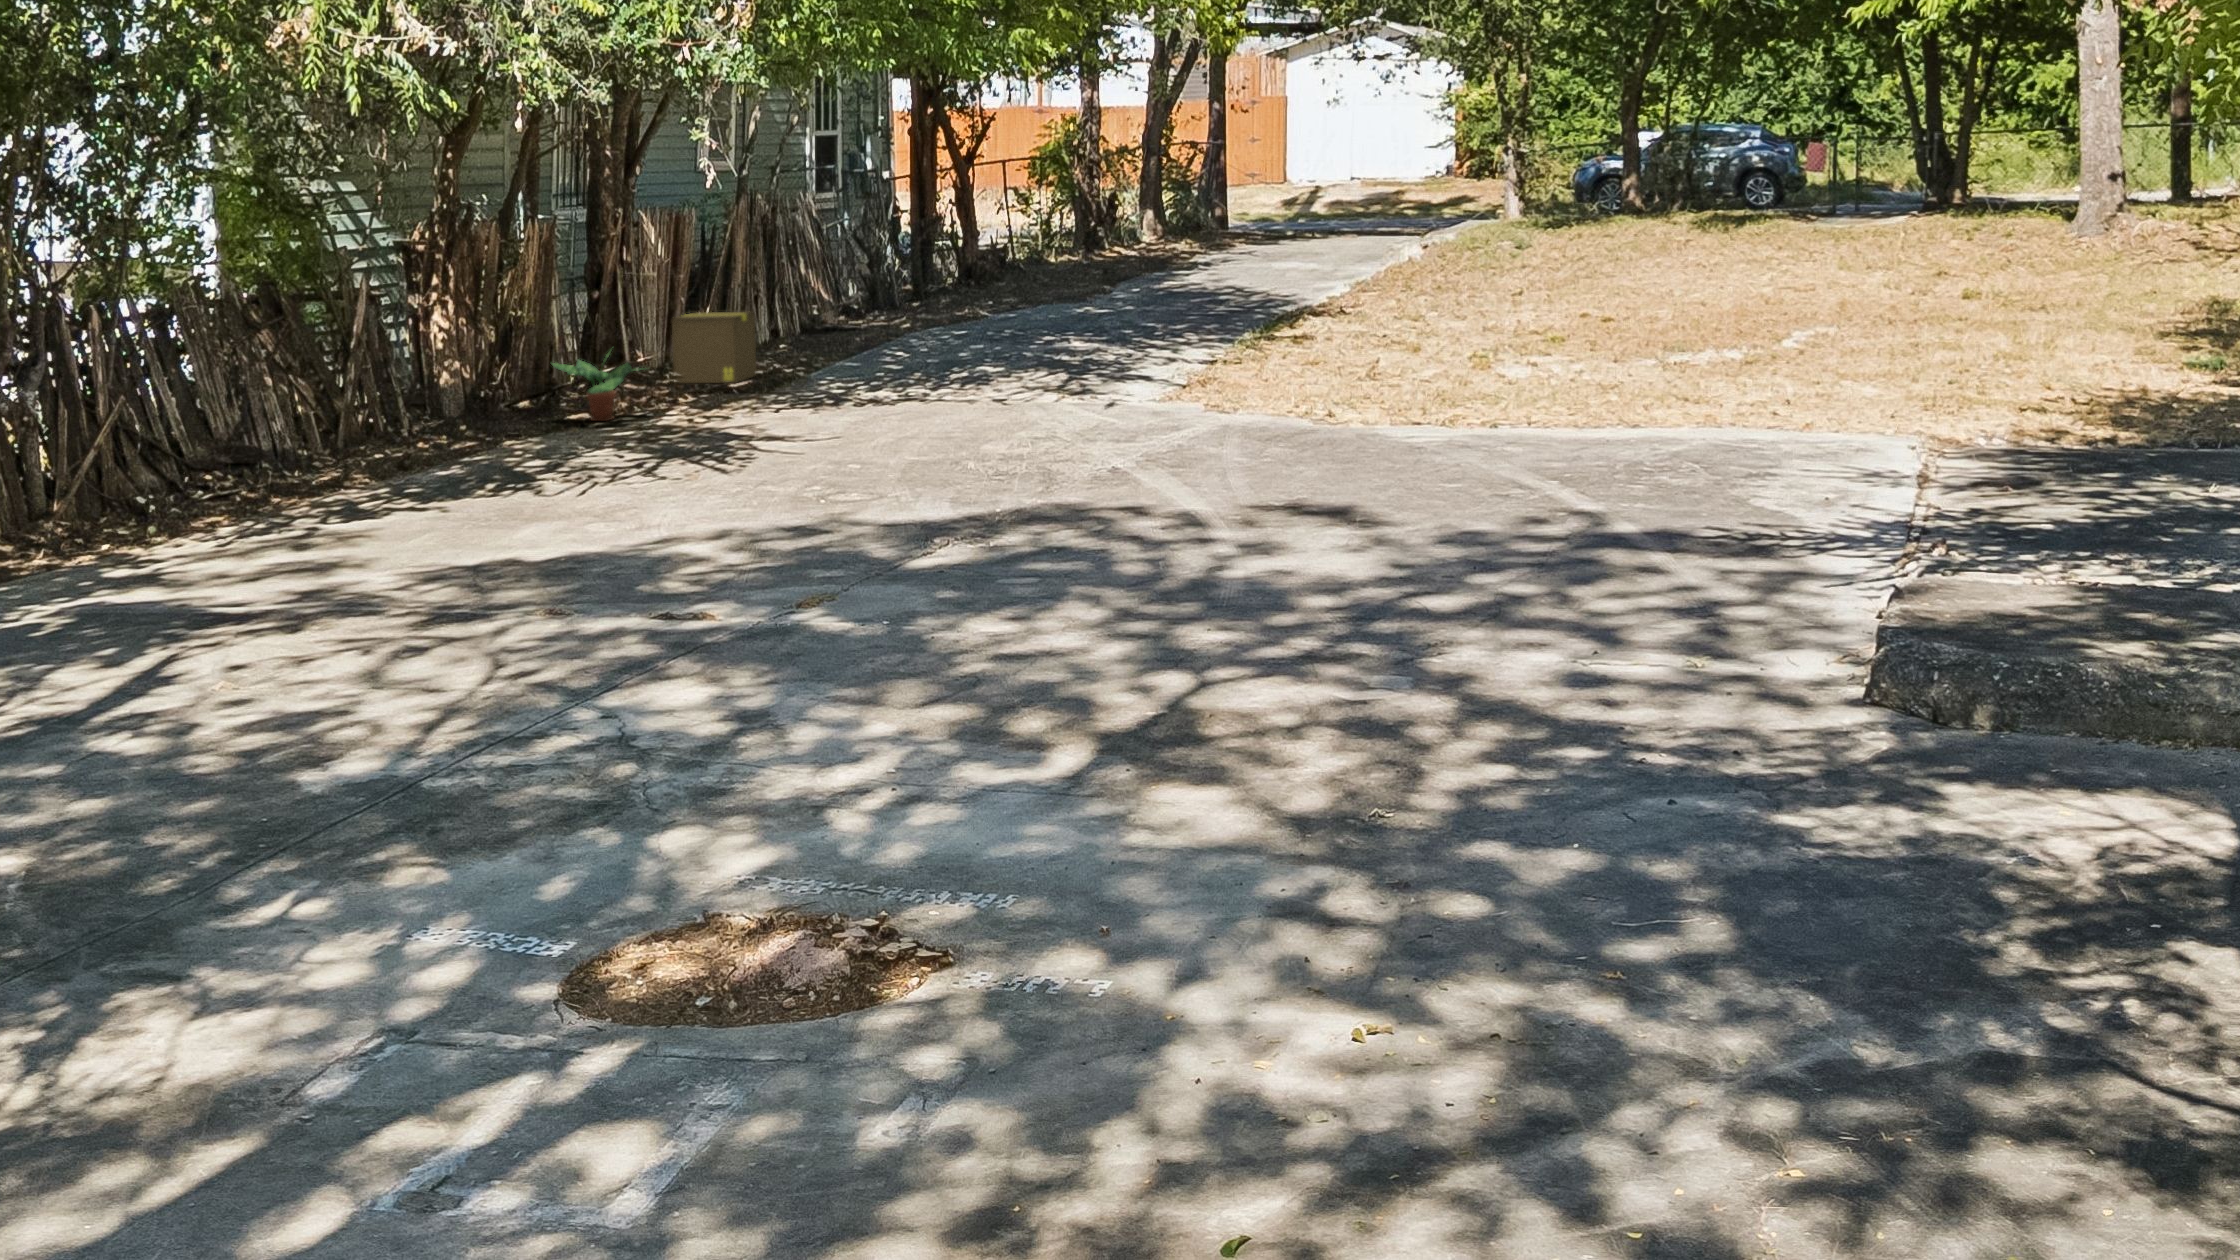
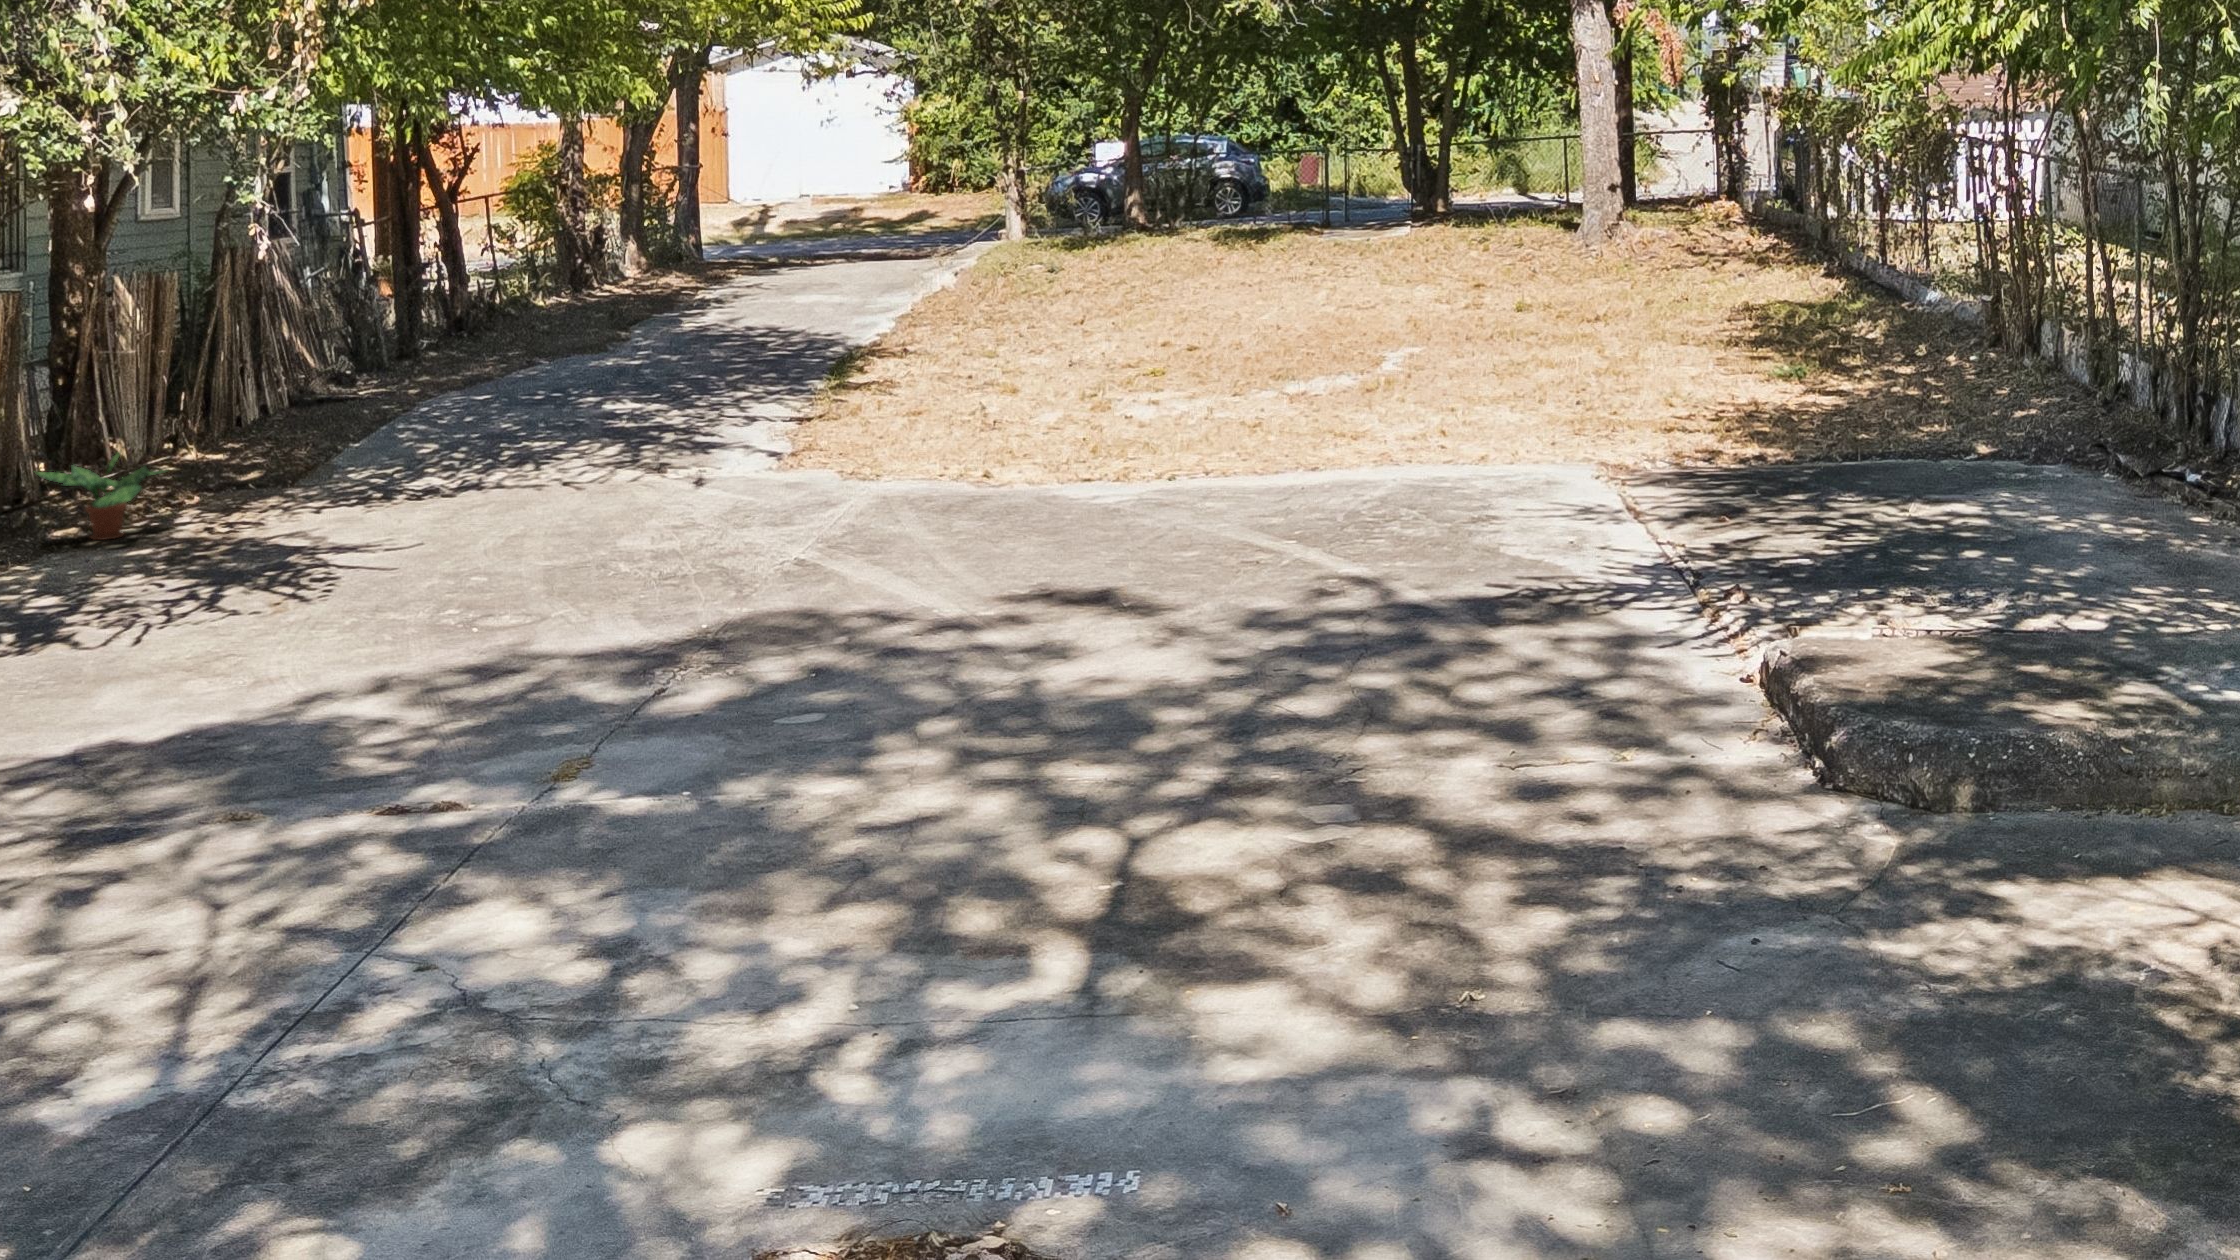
cardboard box: present [672,312,757,383] -> none [168,390,276,482]

